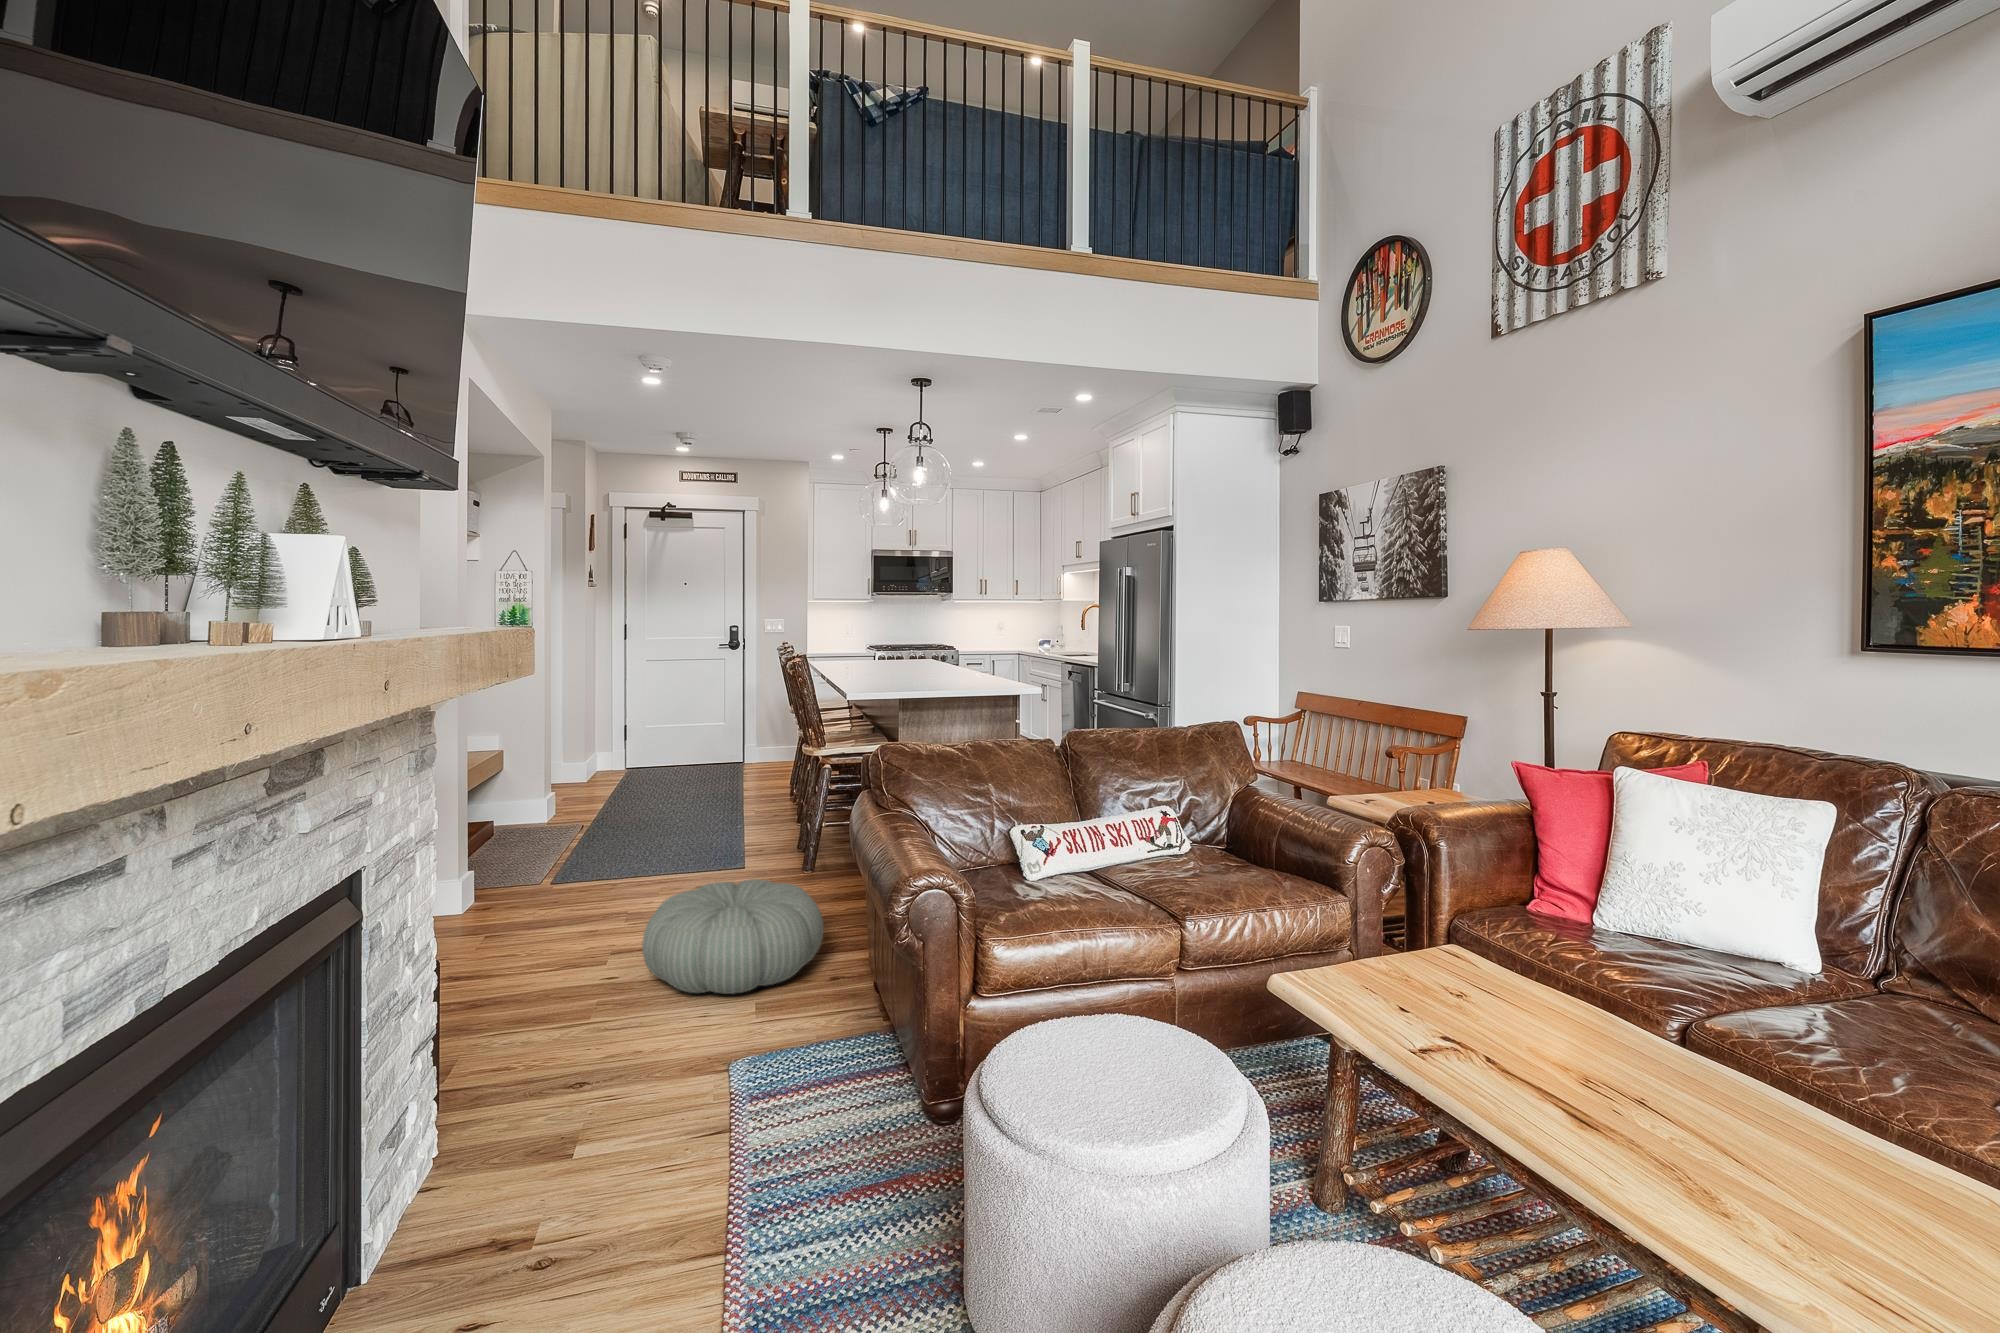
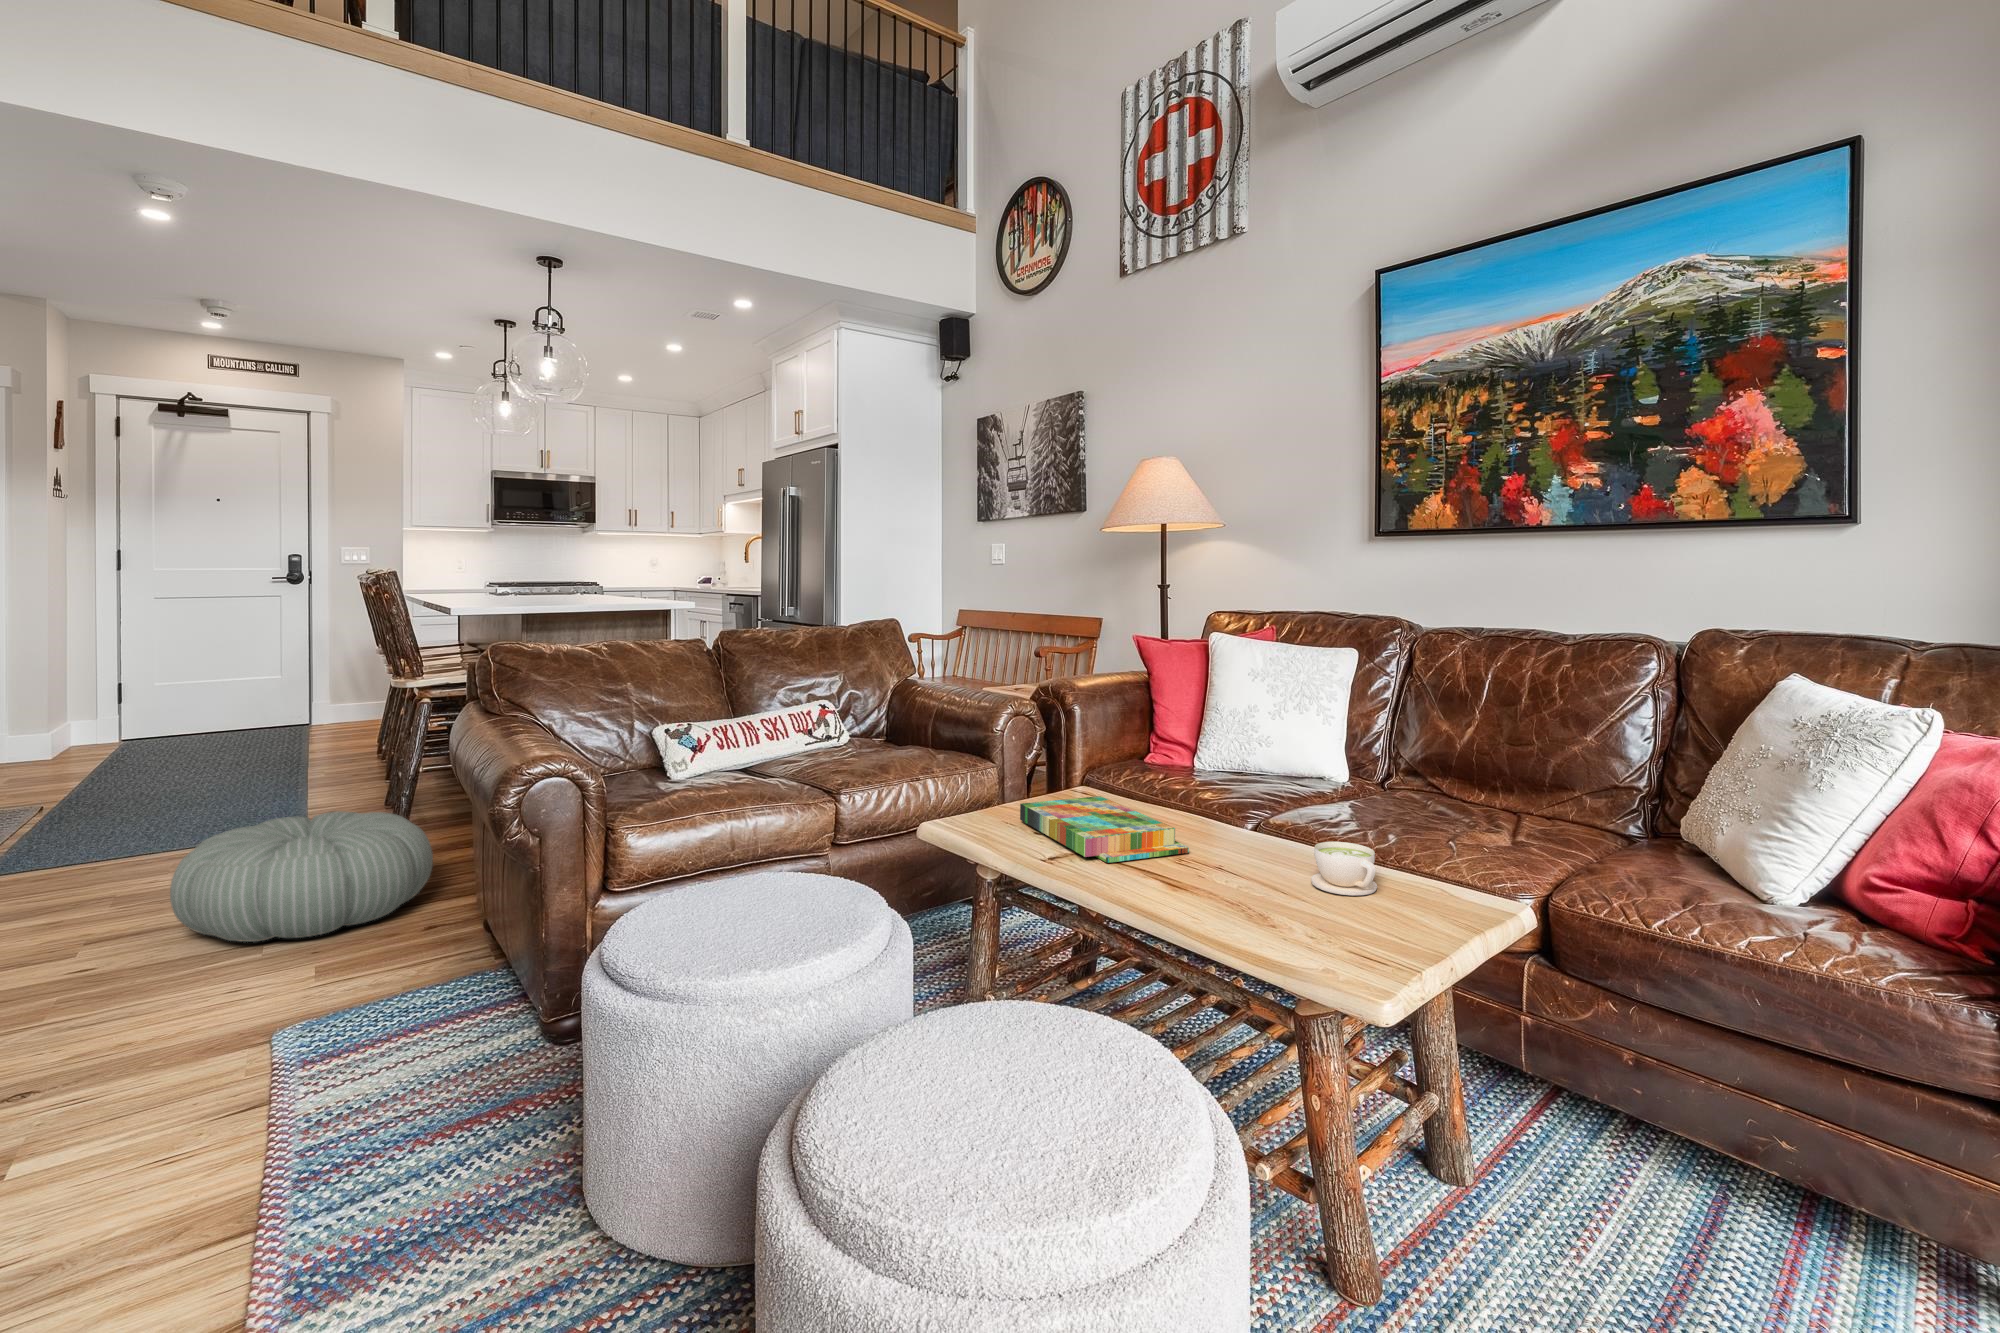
board game: none [1383,984,1603,1094] -> present [1020,796,1189,863]
coffee cup: none [1788,1127,1898,1219] -> present [1311,842,1377,896]

